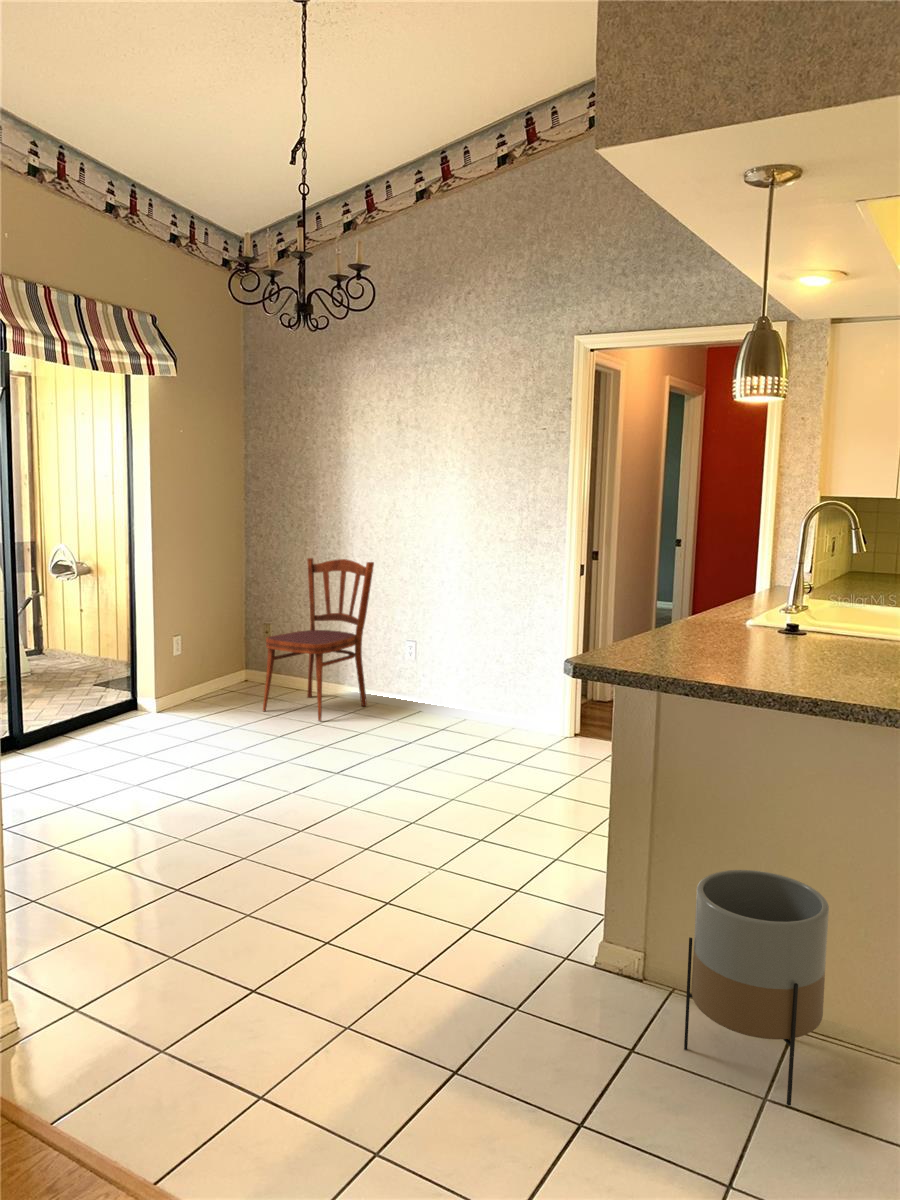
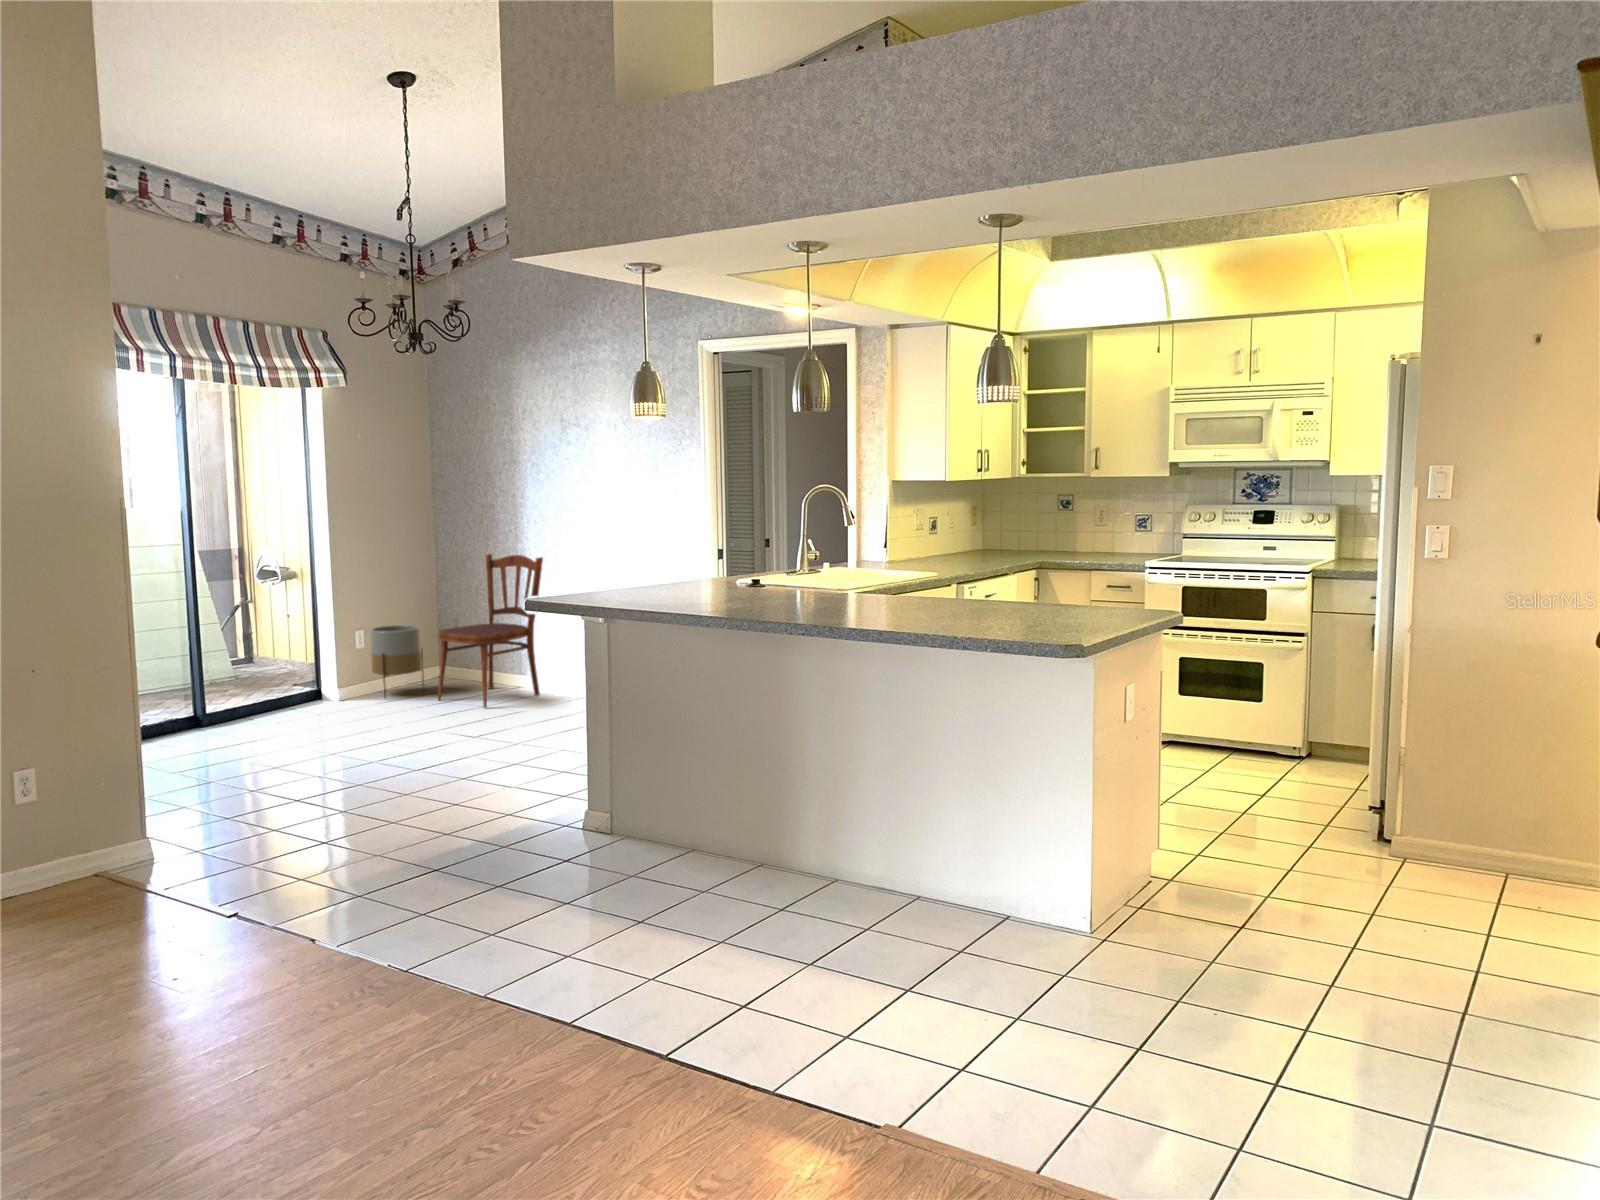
planter: present [684,870,829,1106] -> present [370,625,423,698]

